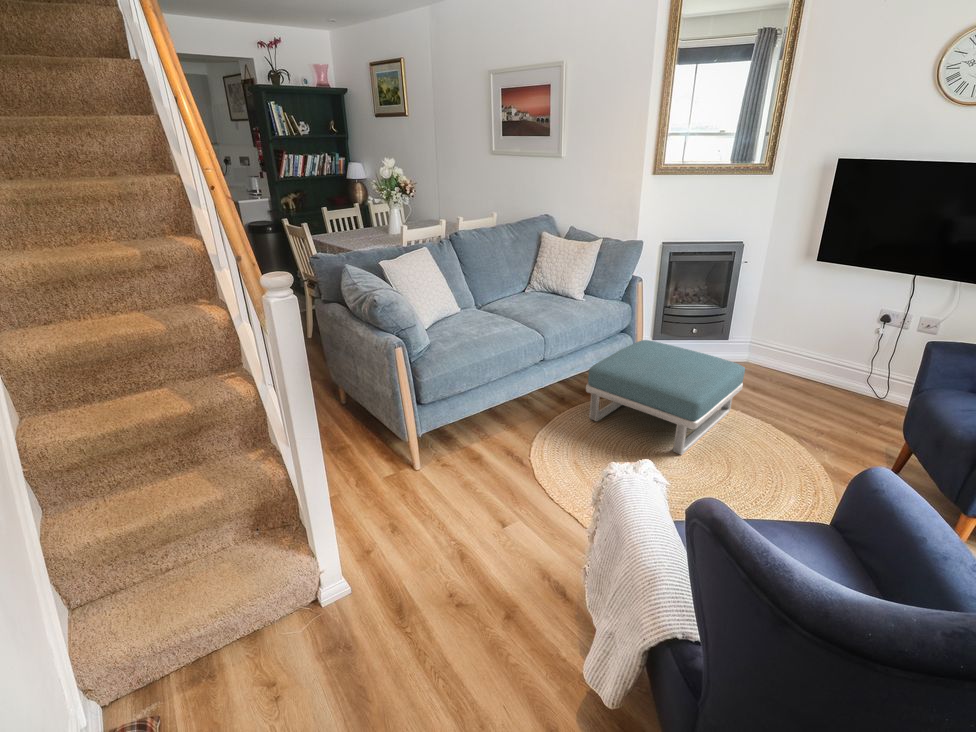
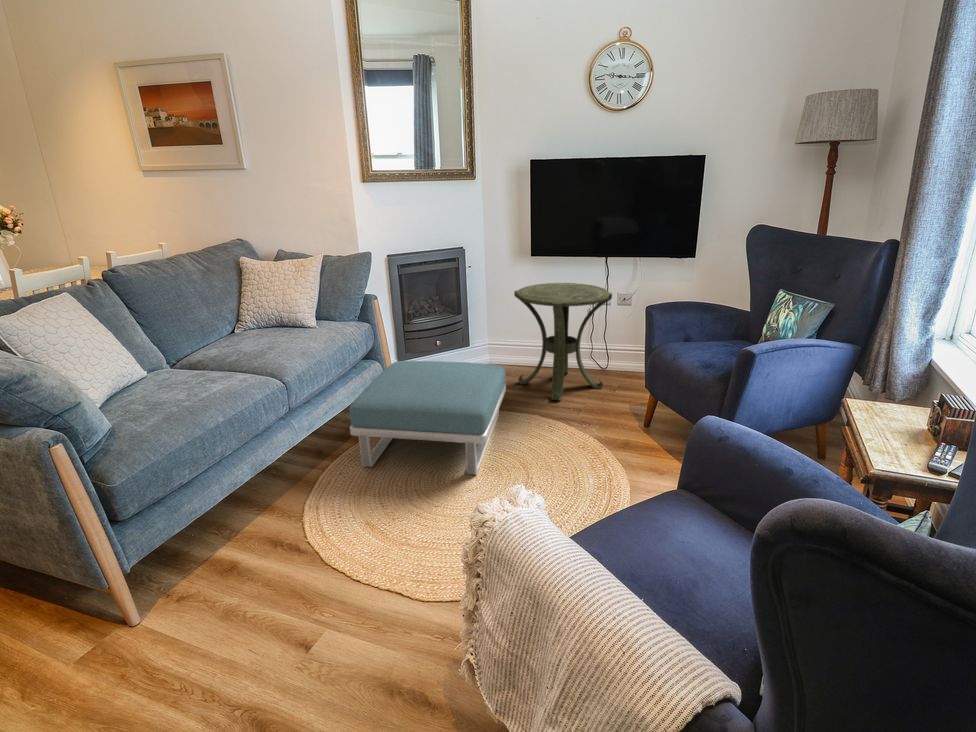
side table: none [767,292,901,415] -> present [514,283,612,401]

